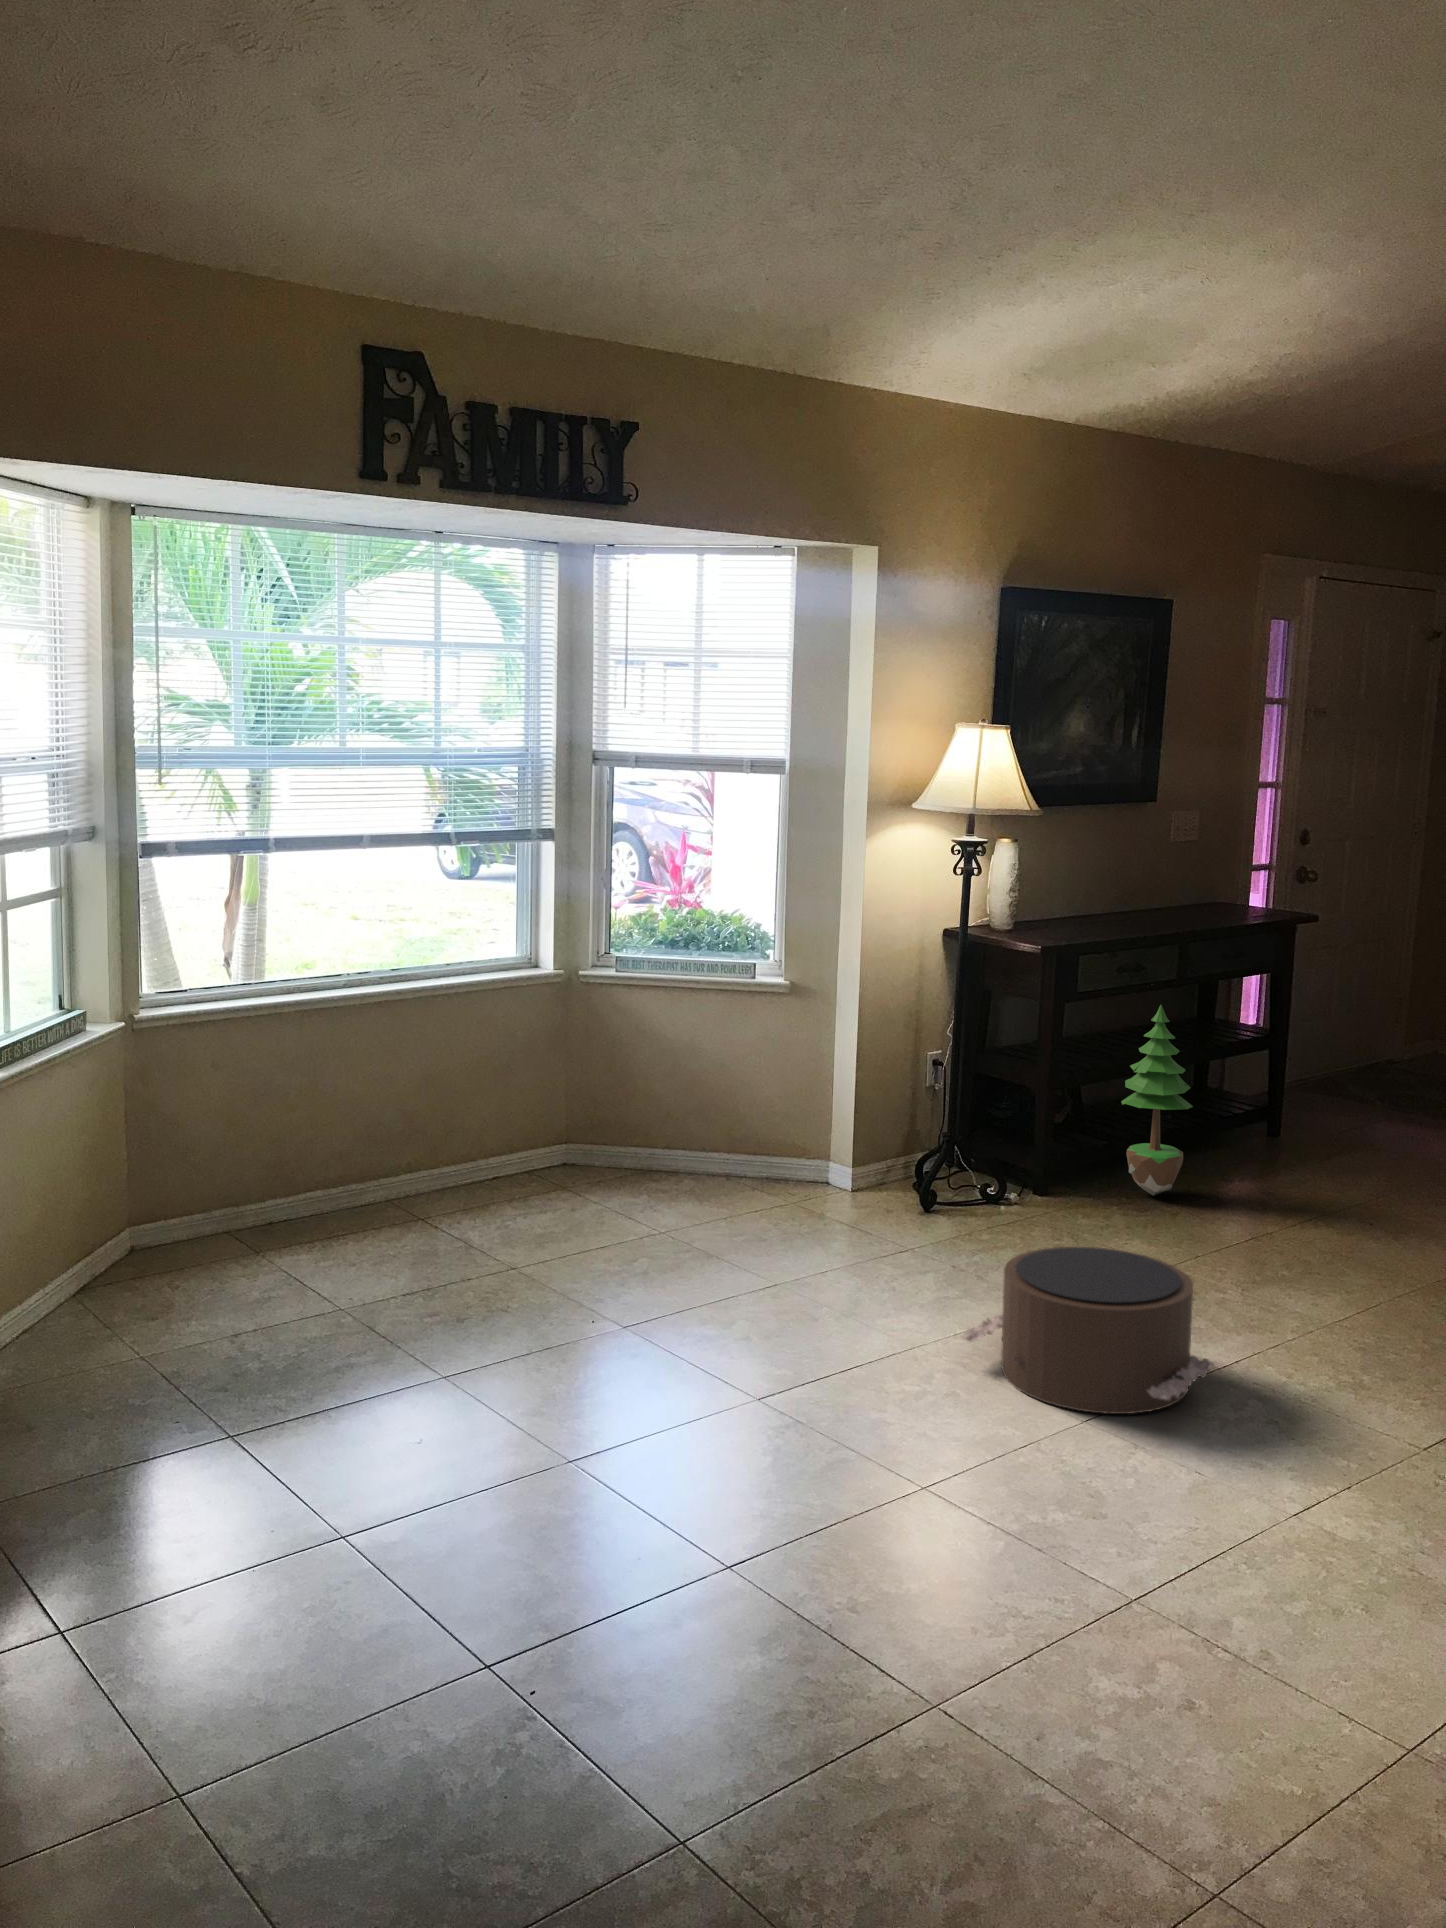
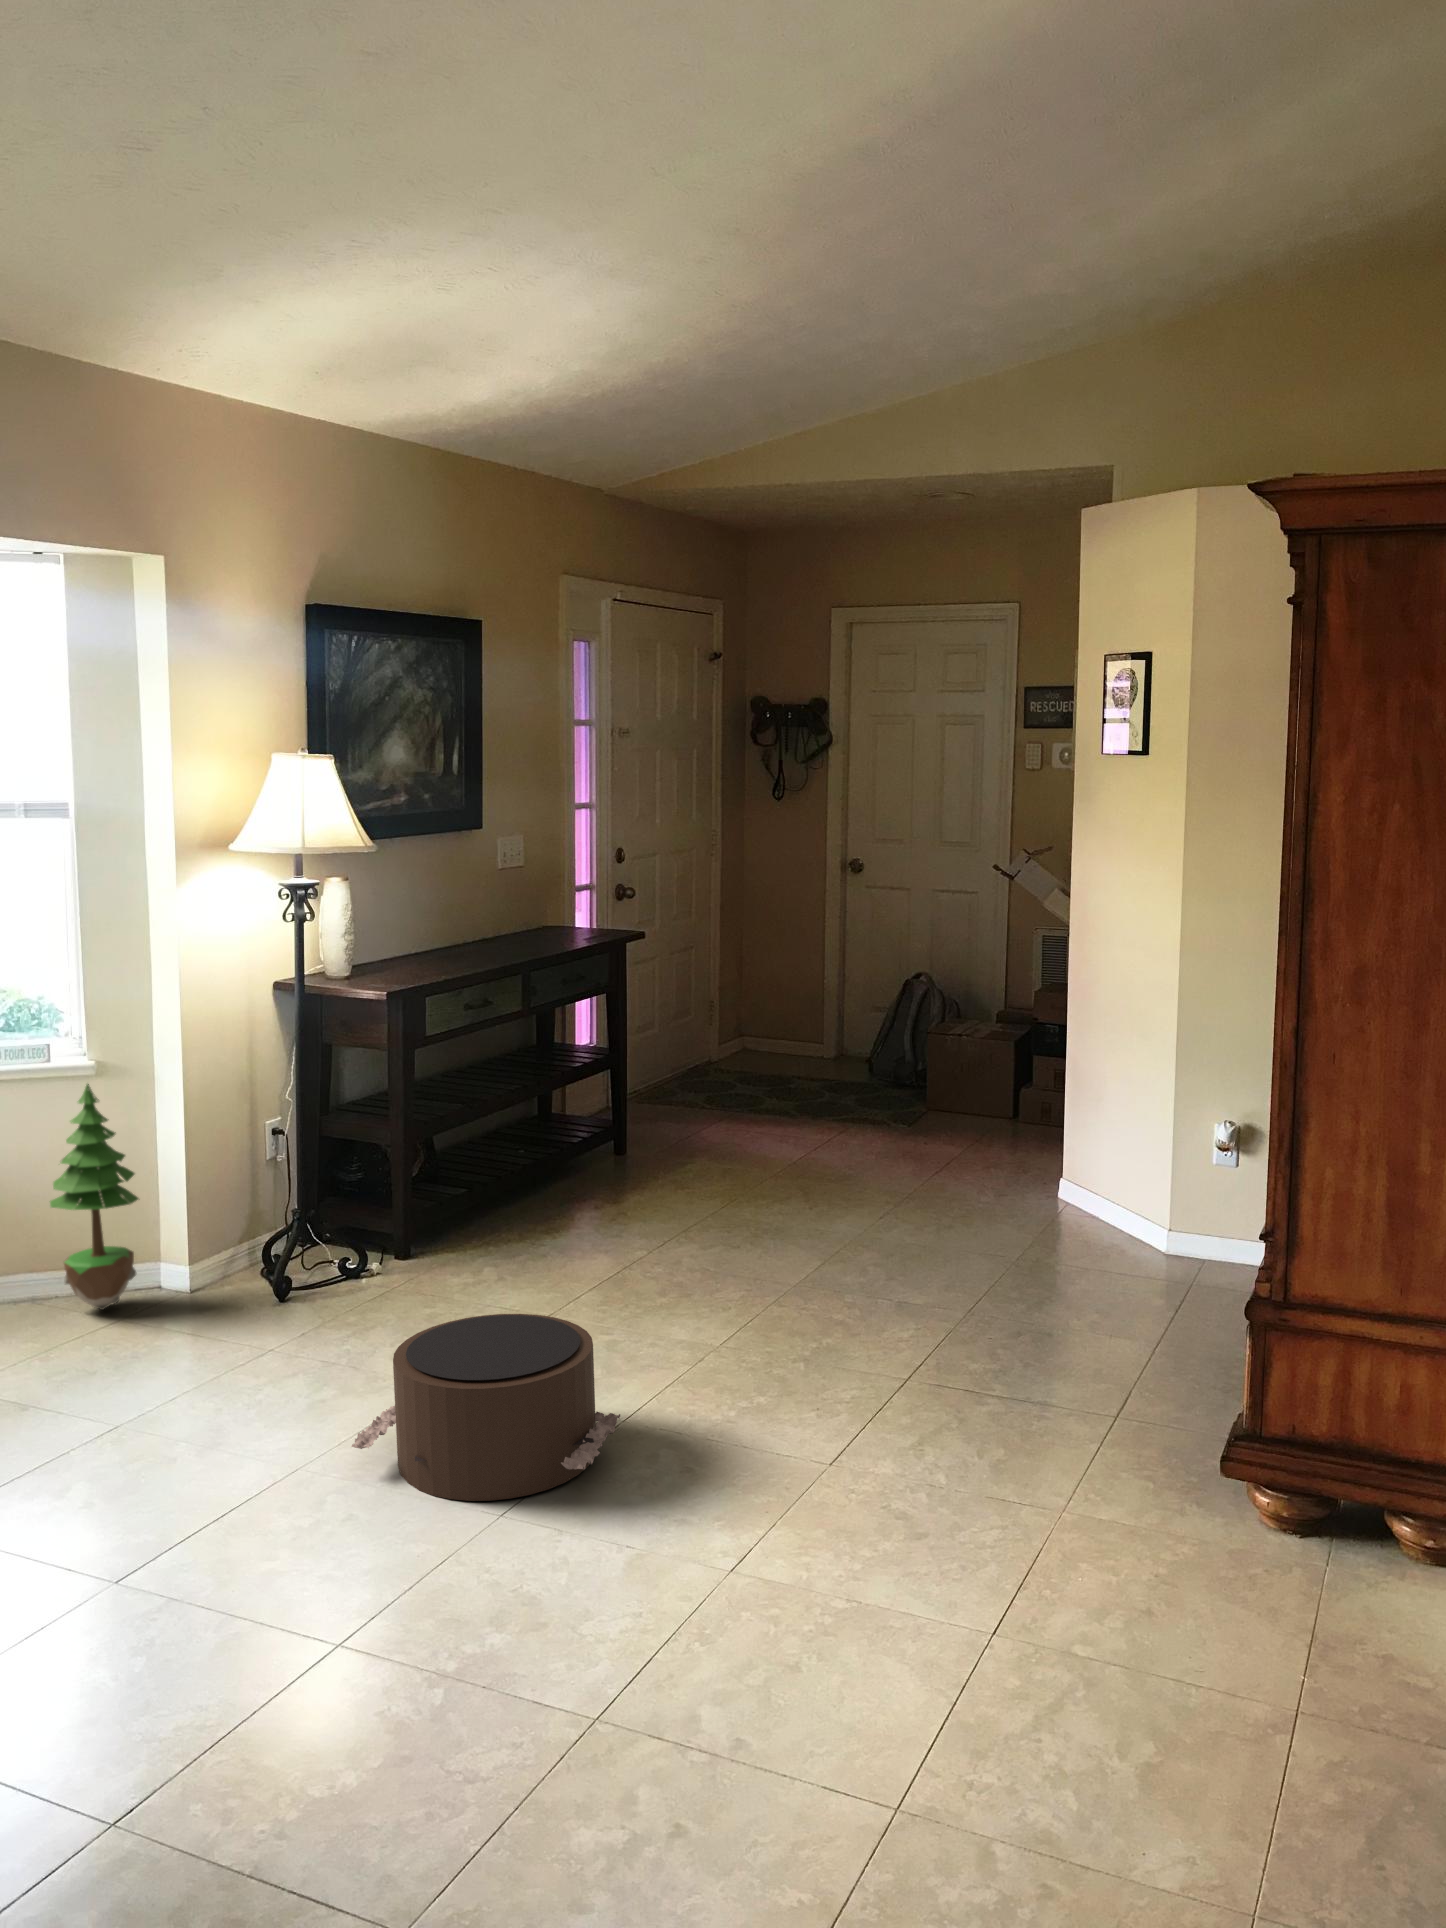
potted tree: present [1121,1005,1193,1196] -> present [50,1084,139,1310]

